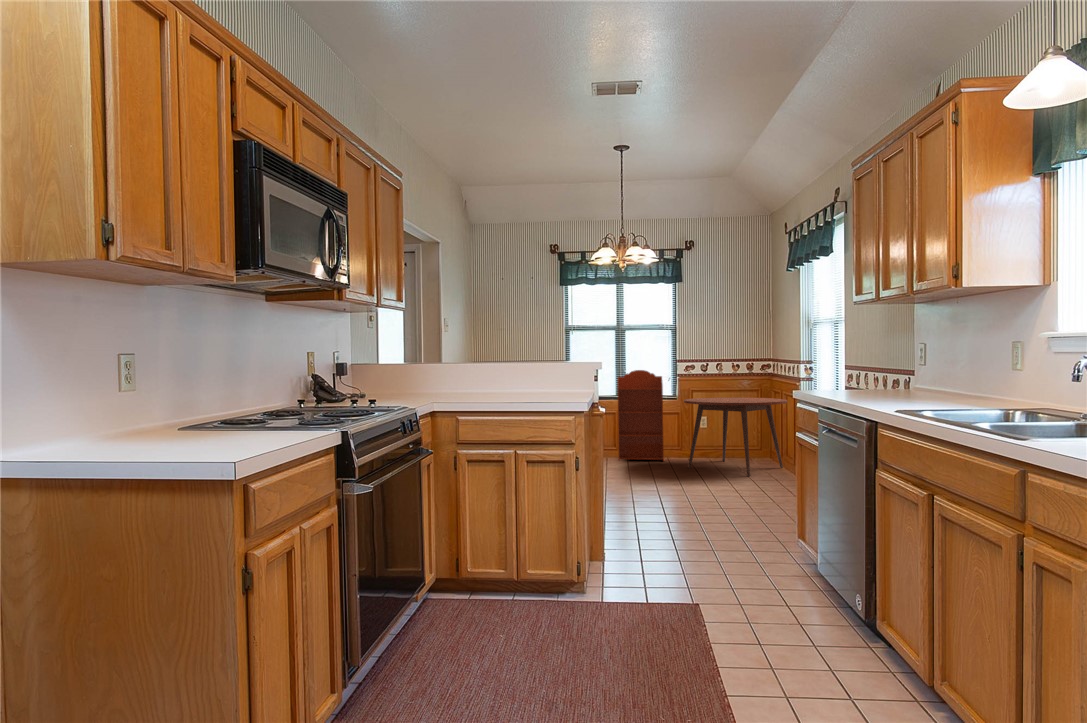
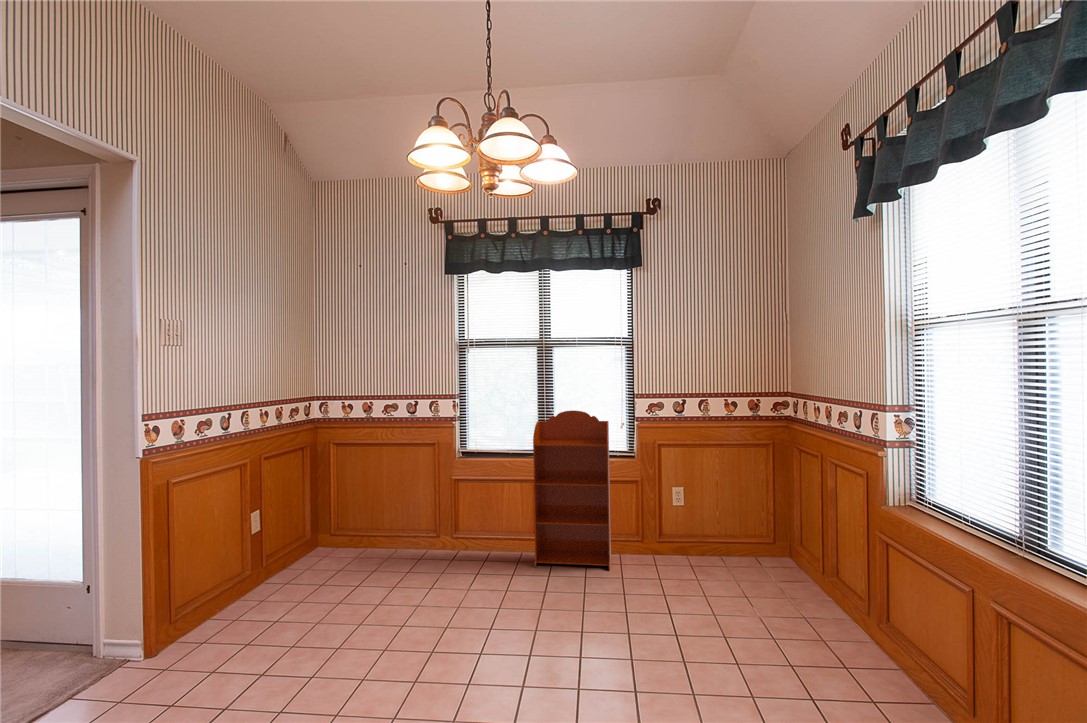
dining table: present [684,398,787,476] -> none [641,460,838,650]

